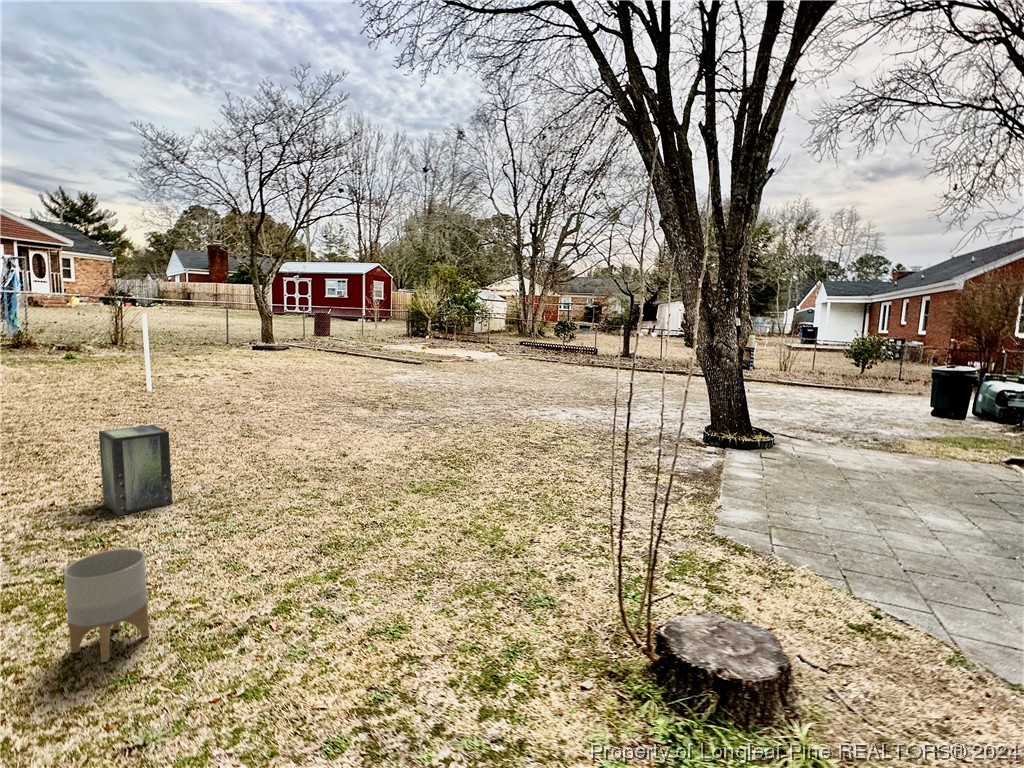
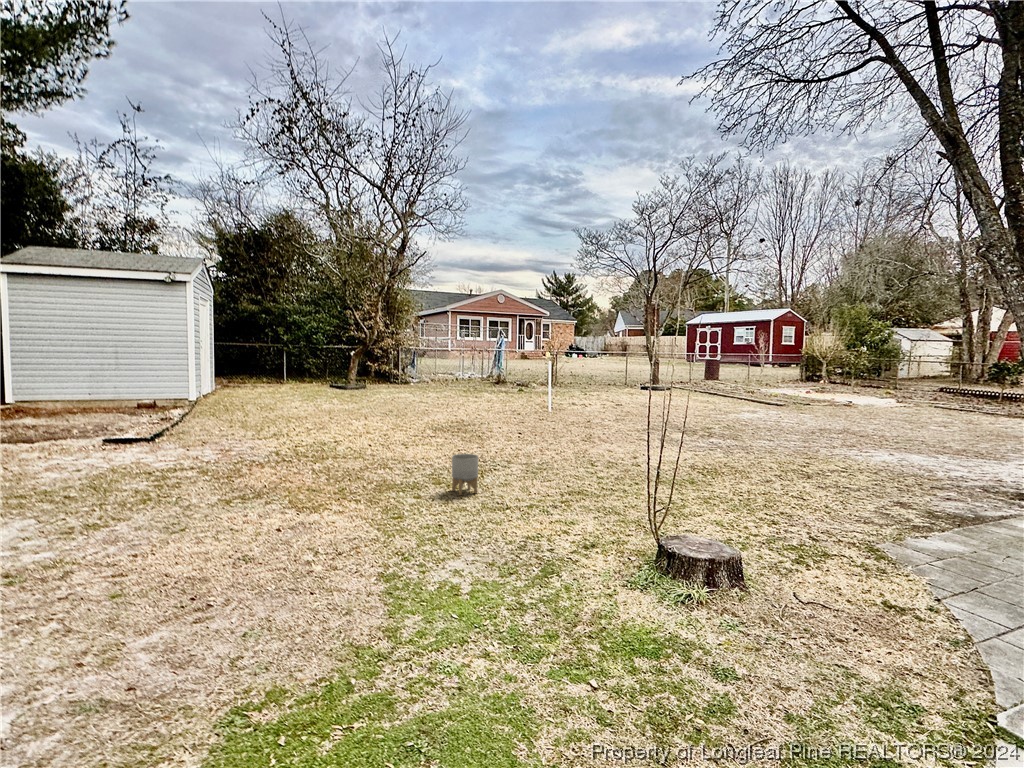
storage box: present [99,425,172,516] -> none [494,416,521,459]

